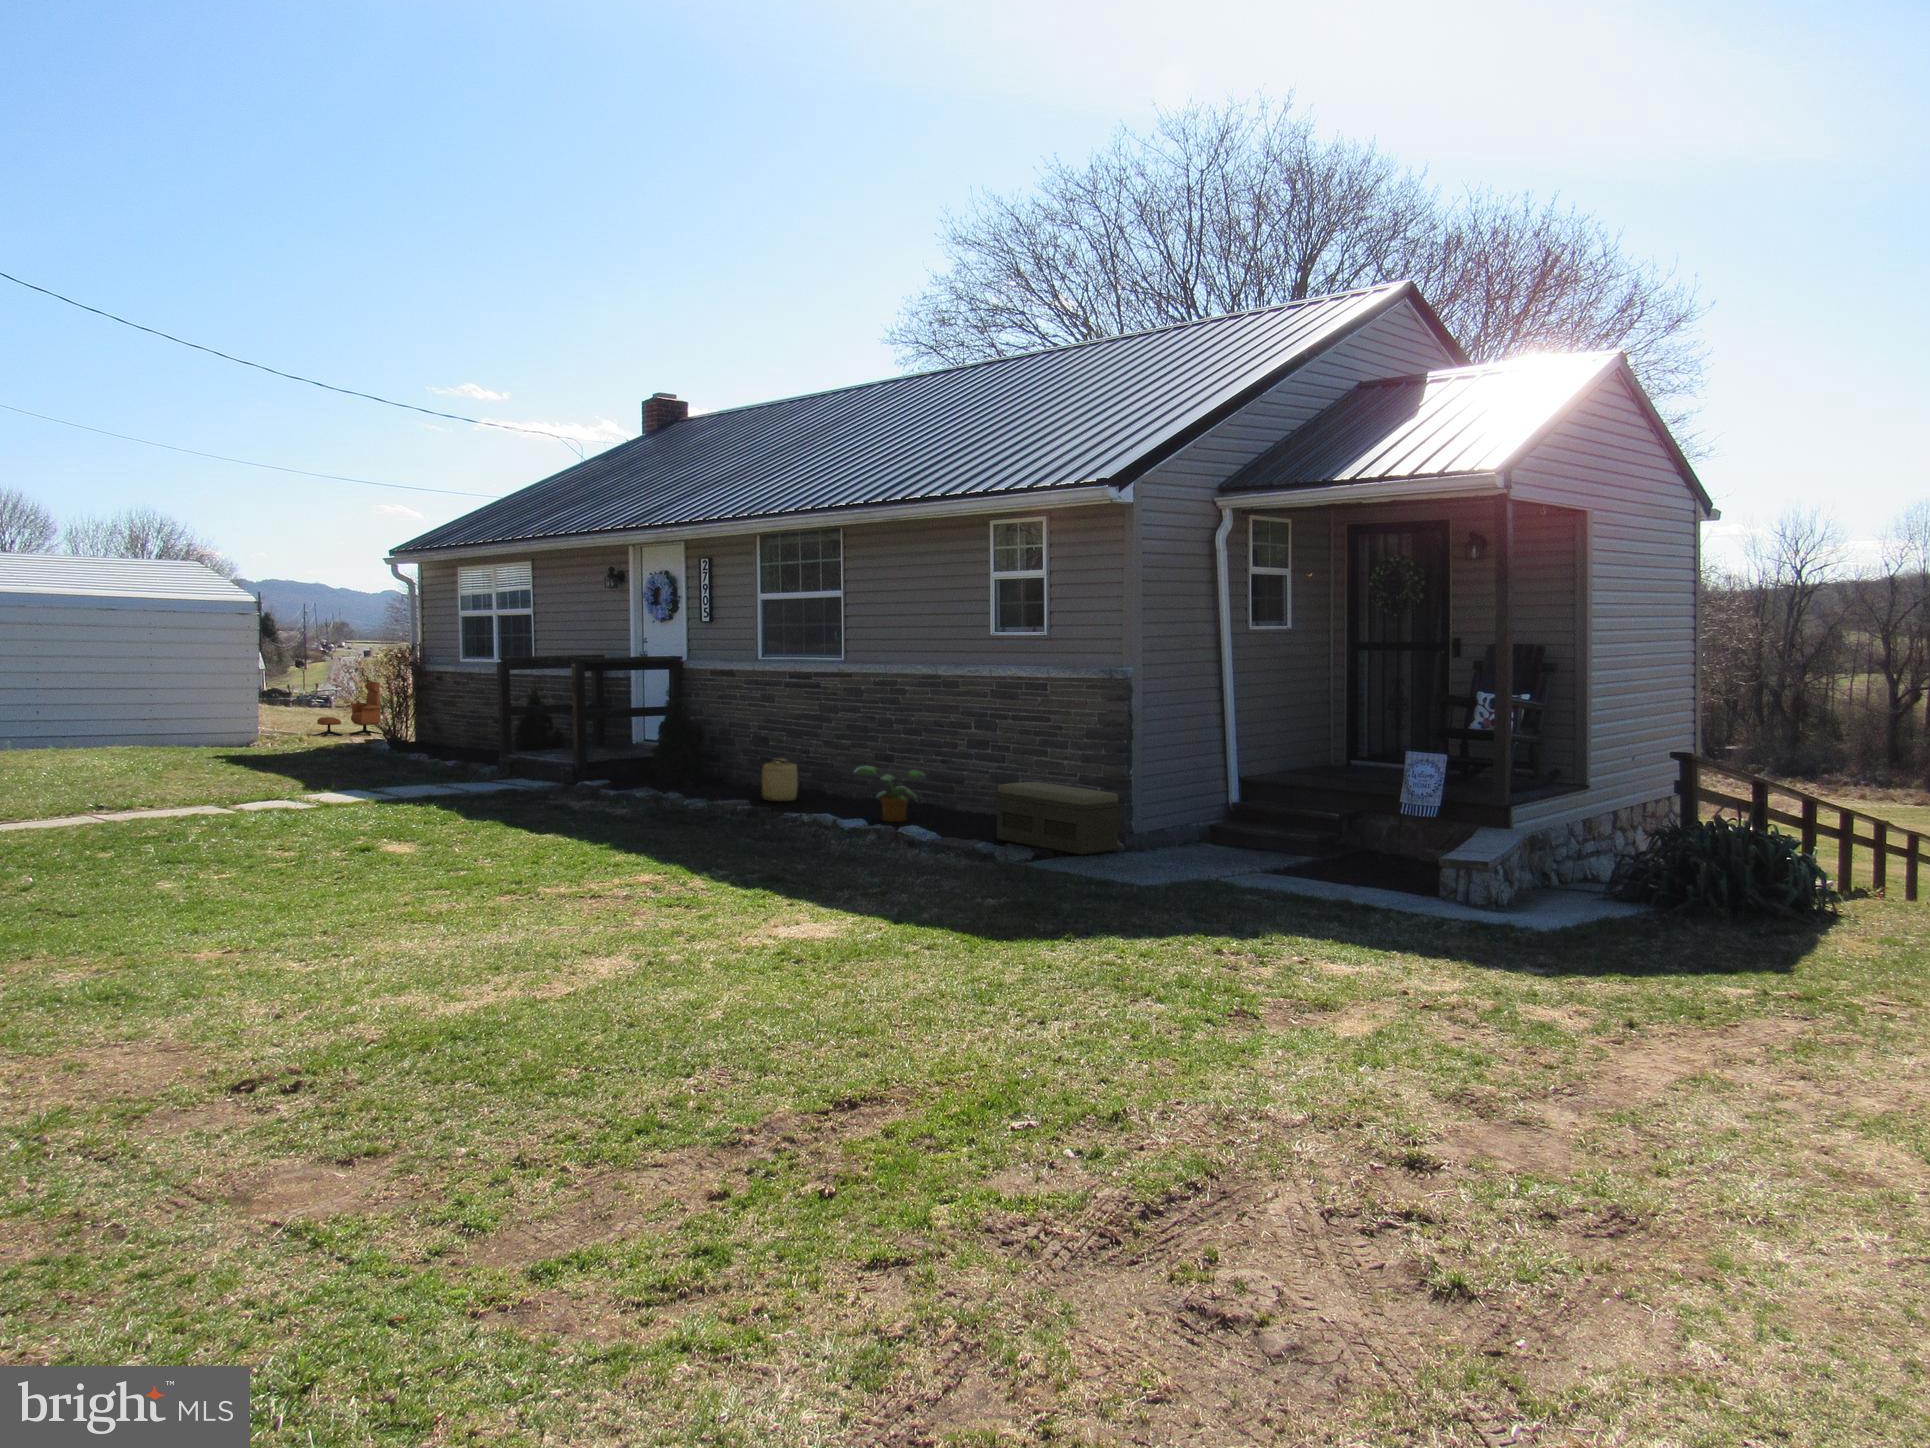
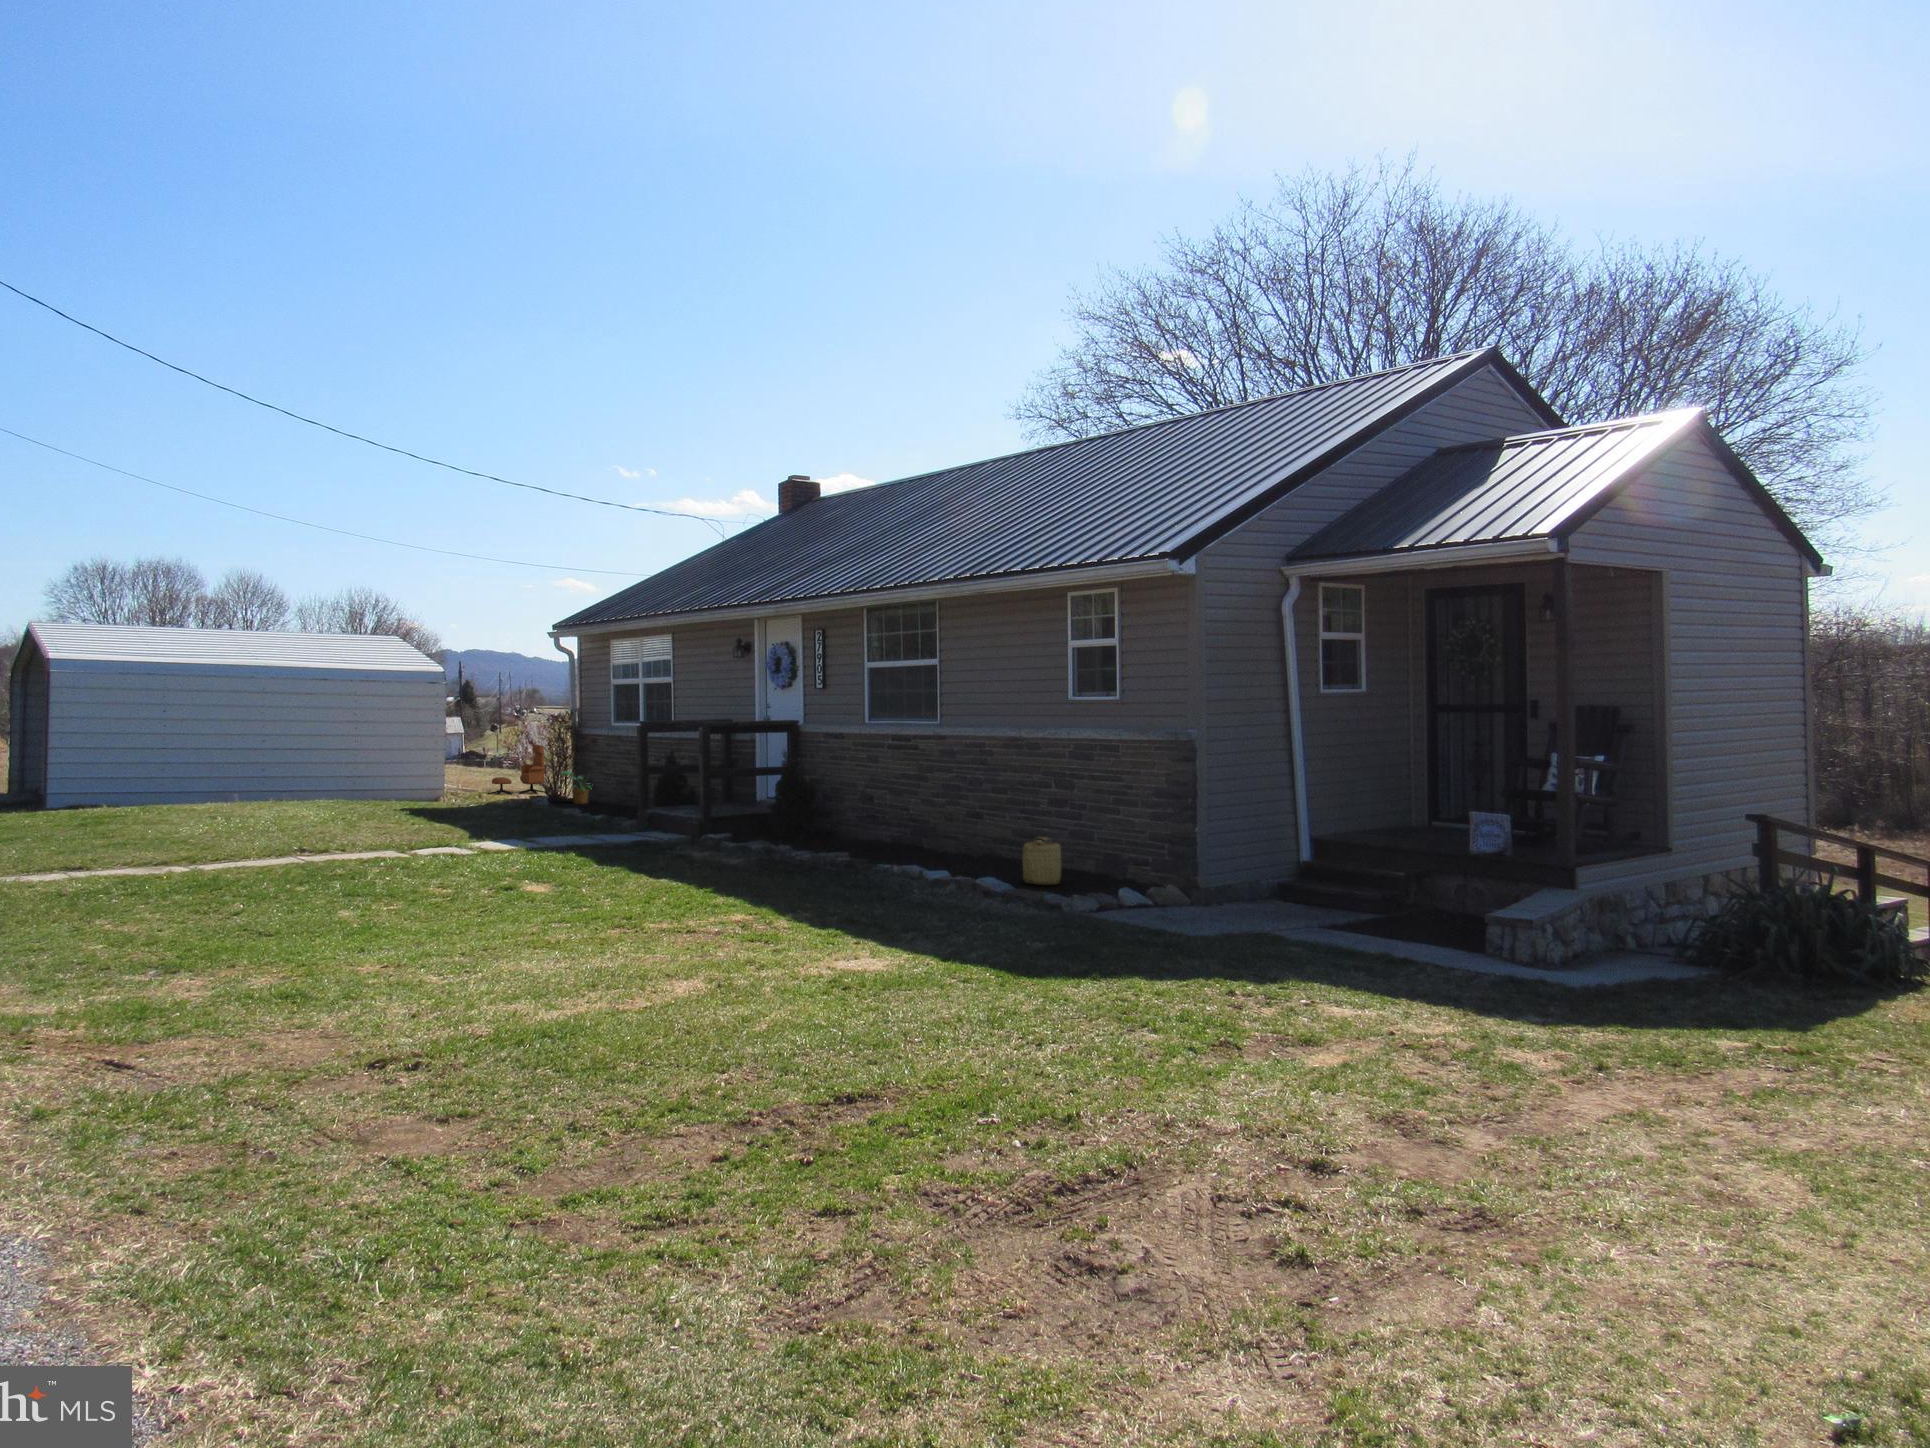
basket: present [762,758,798,802] -> present [1022,837,1062,885]
potted plant: present [855,766,923,822] -> present [560,771,593,804]
storage bench: present [997,782,1119,856] -> none [1068,836,1181,907]

